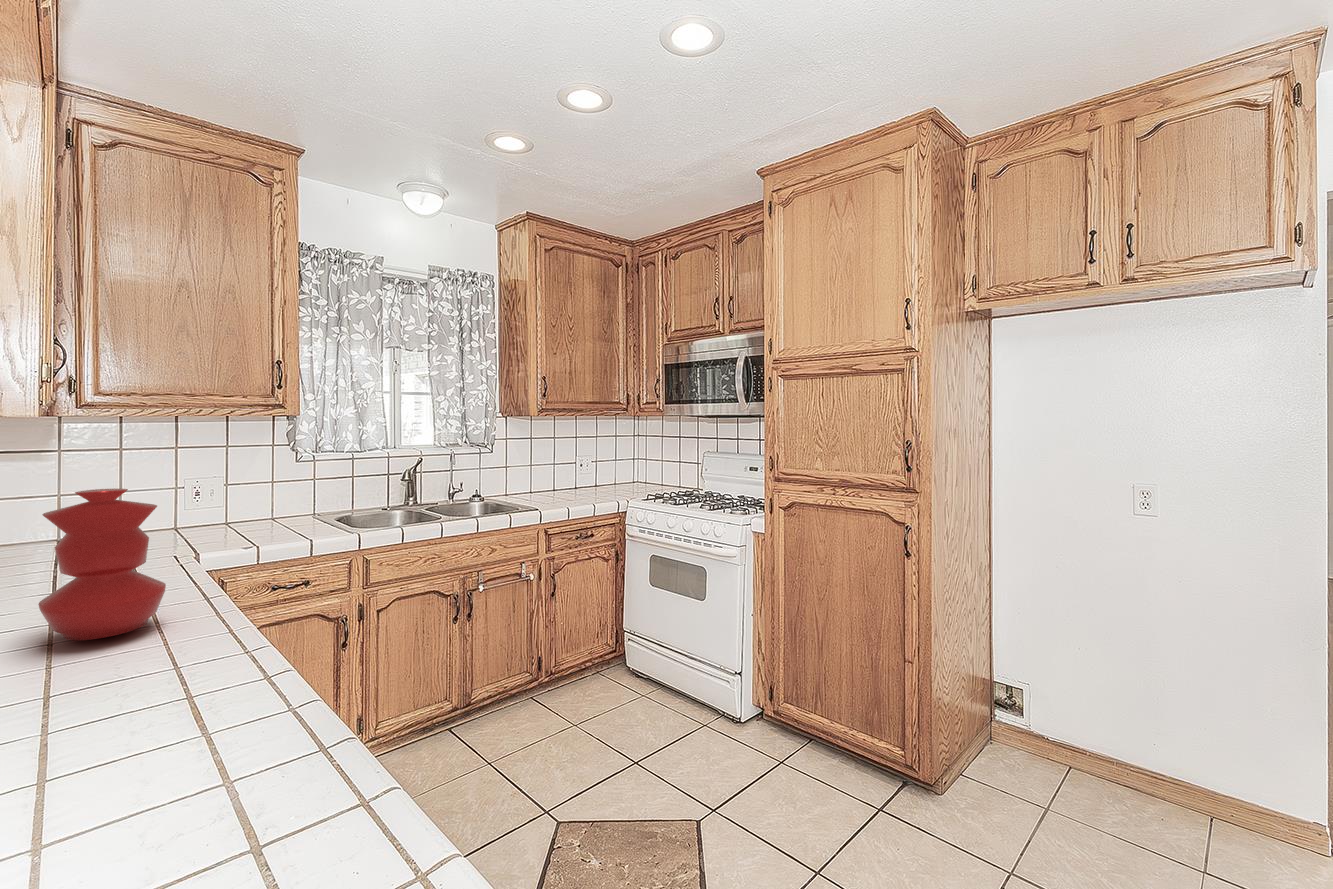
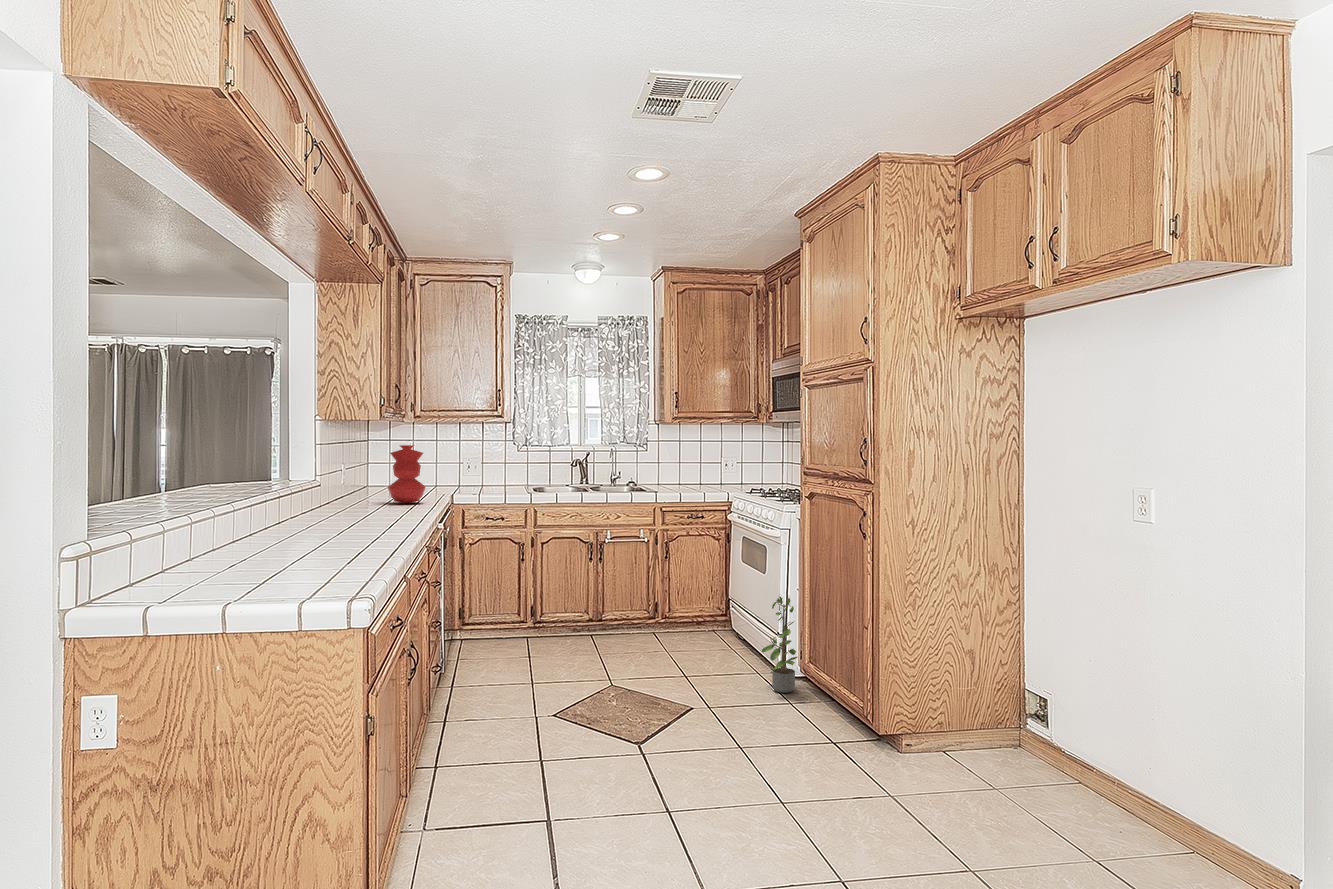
potted plant: none [792,666,872,805] -> present [762,596,797,693]

